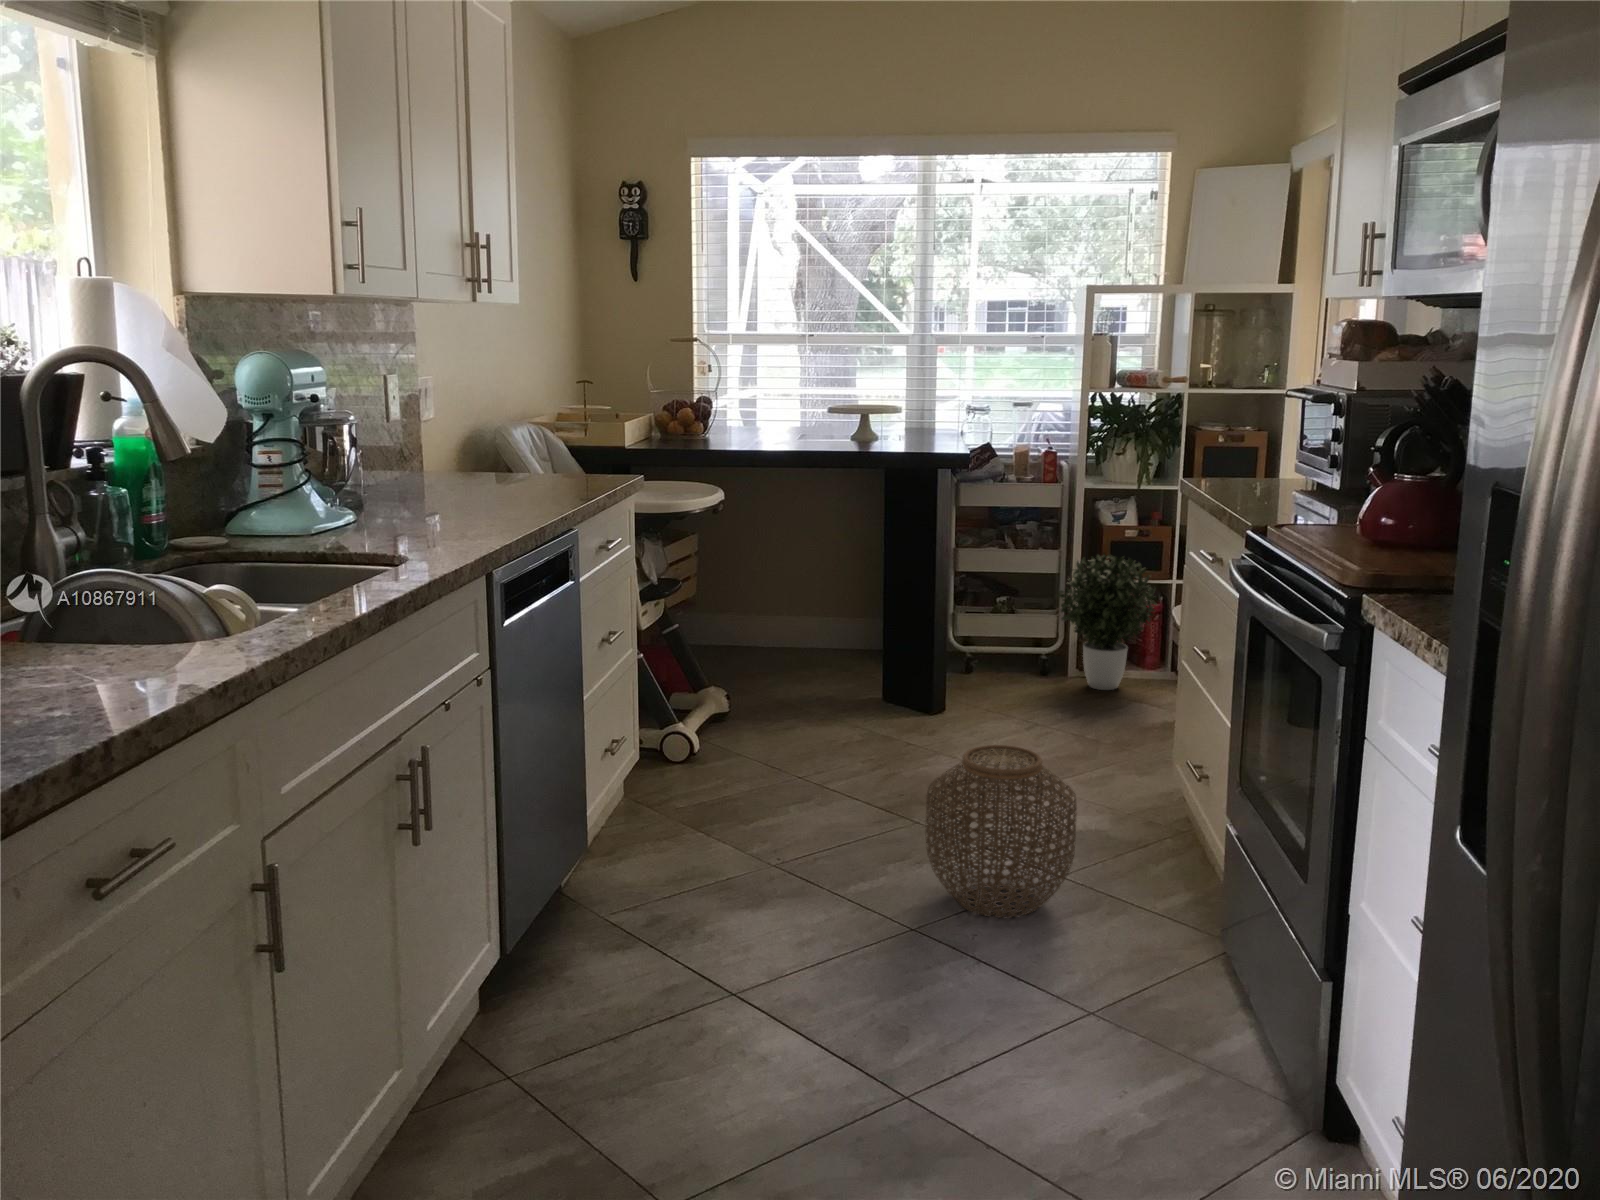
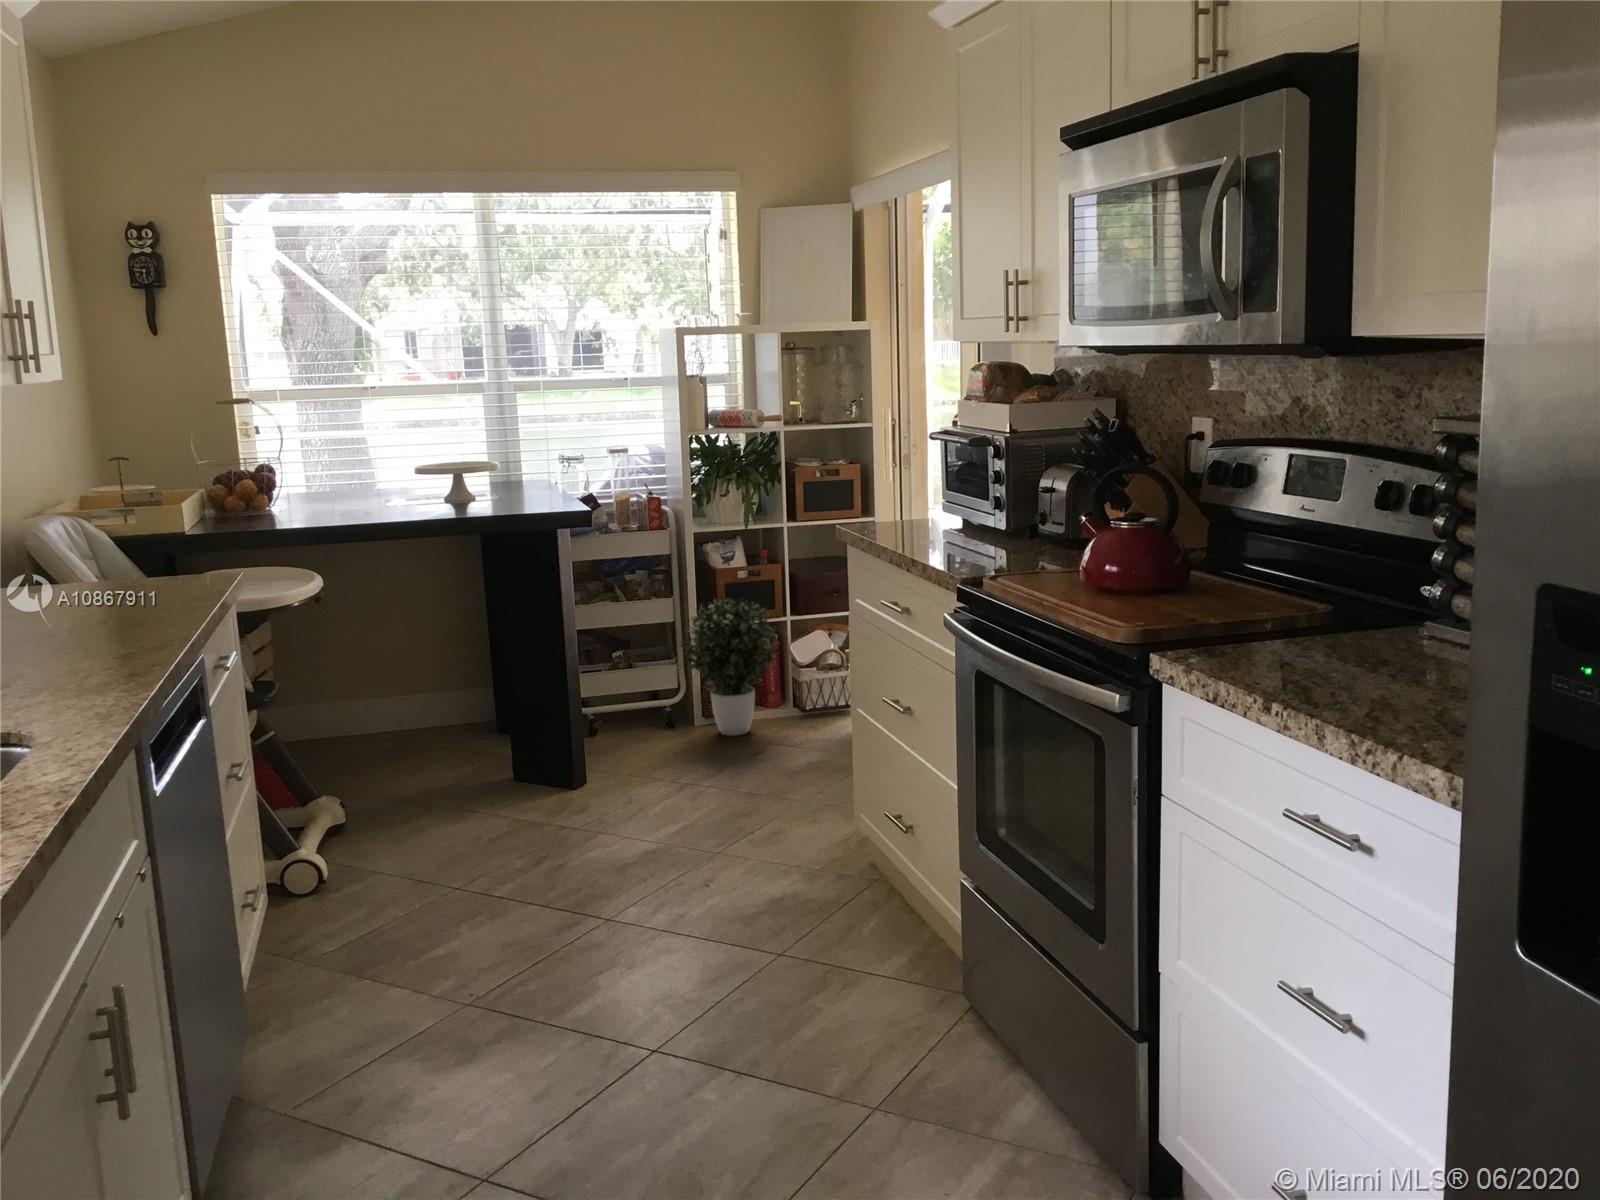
woven basket: present [926,745,1077,918] -> none [636,817,791,997]

